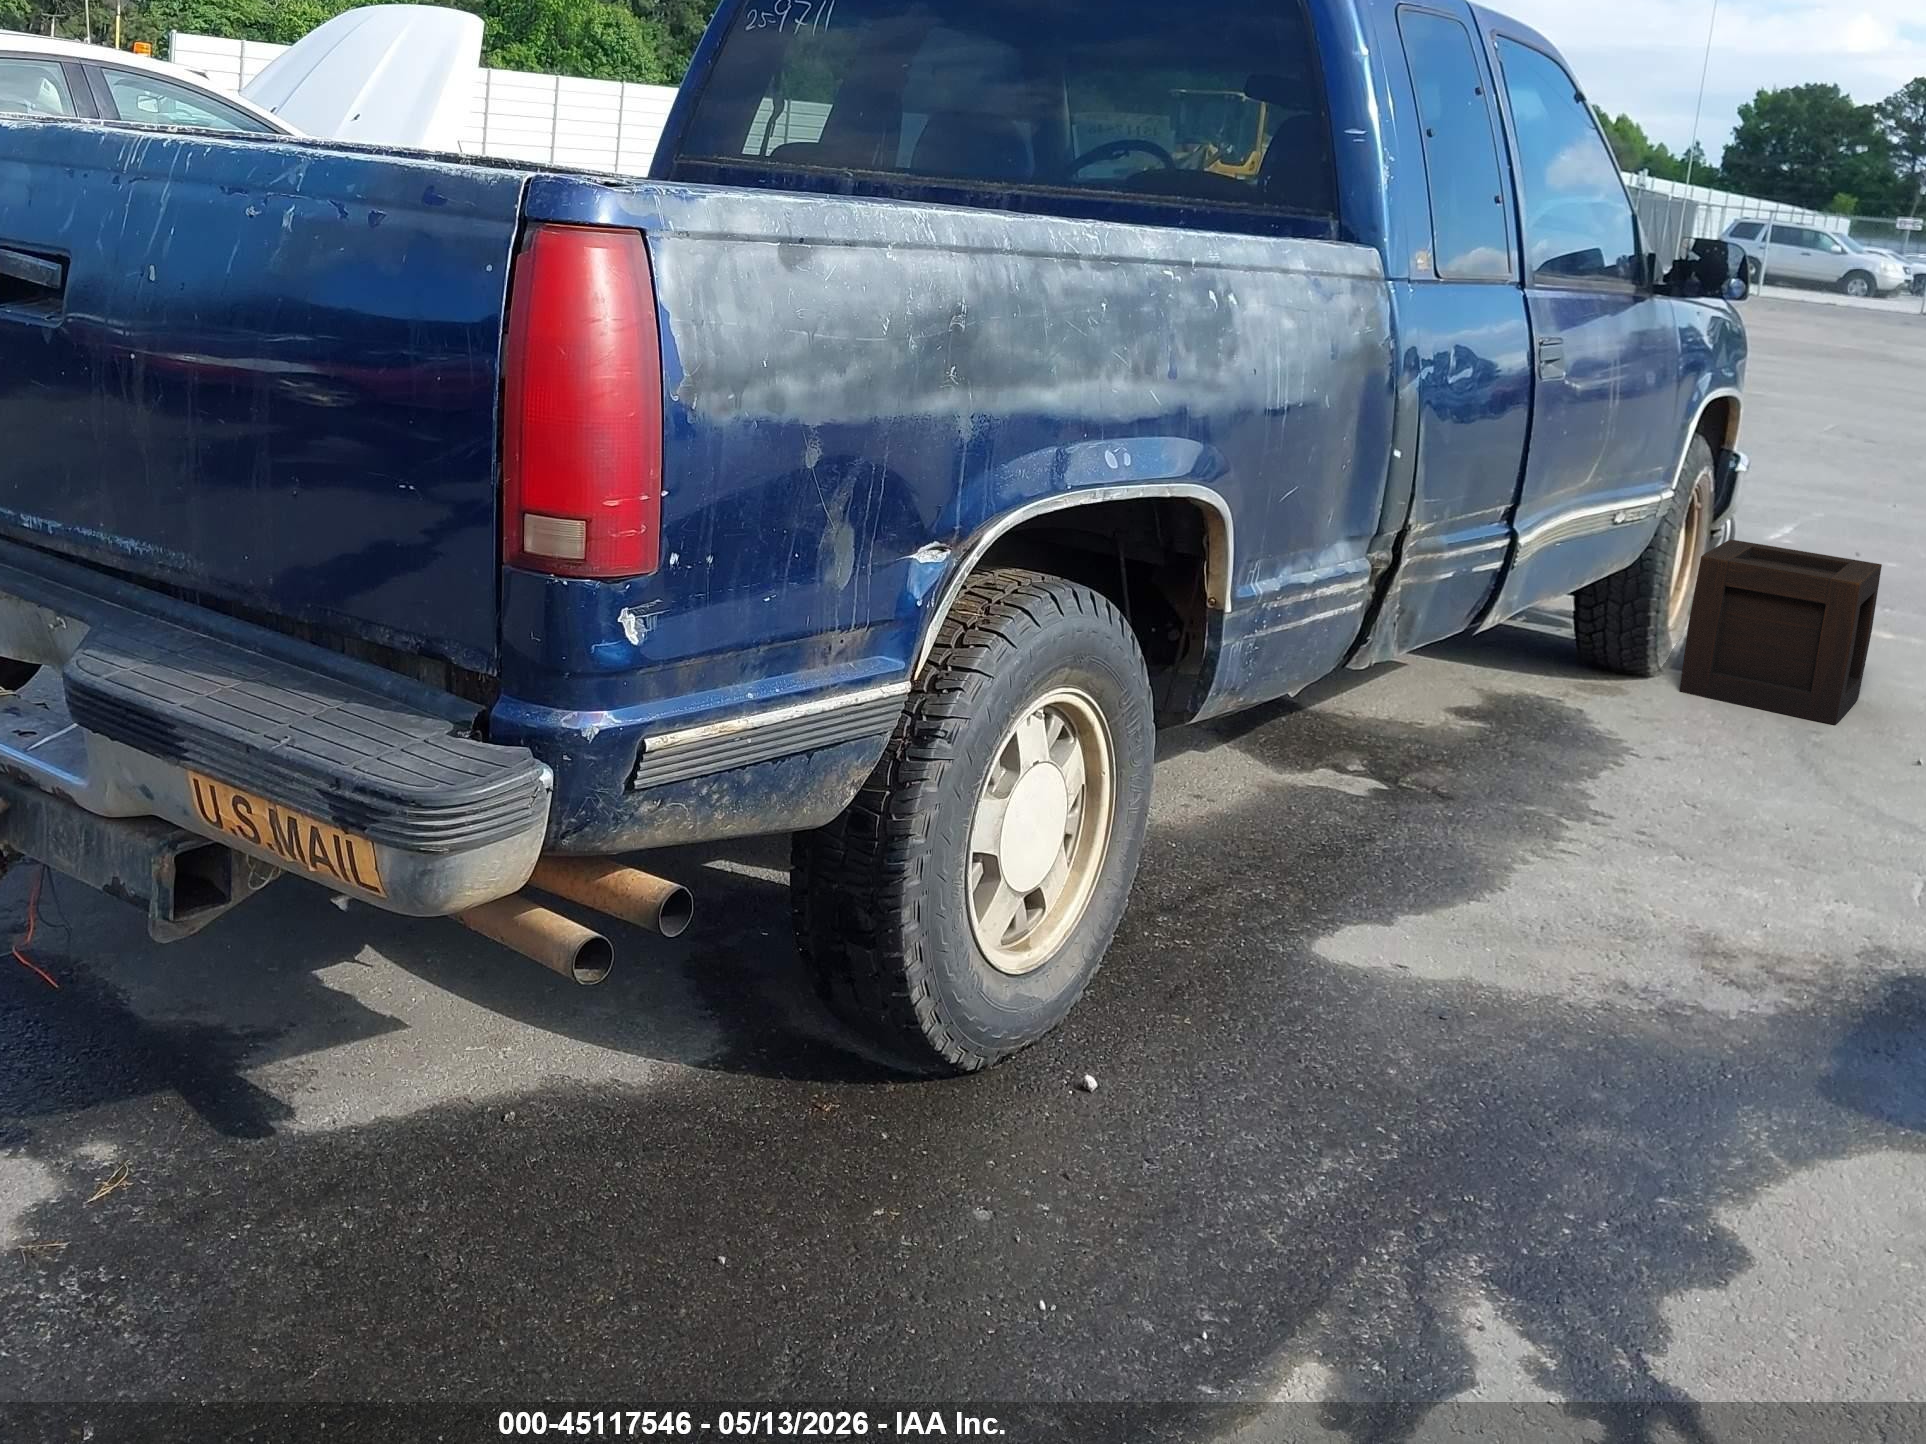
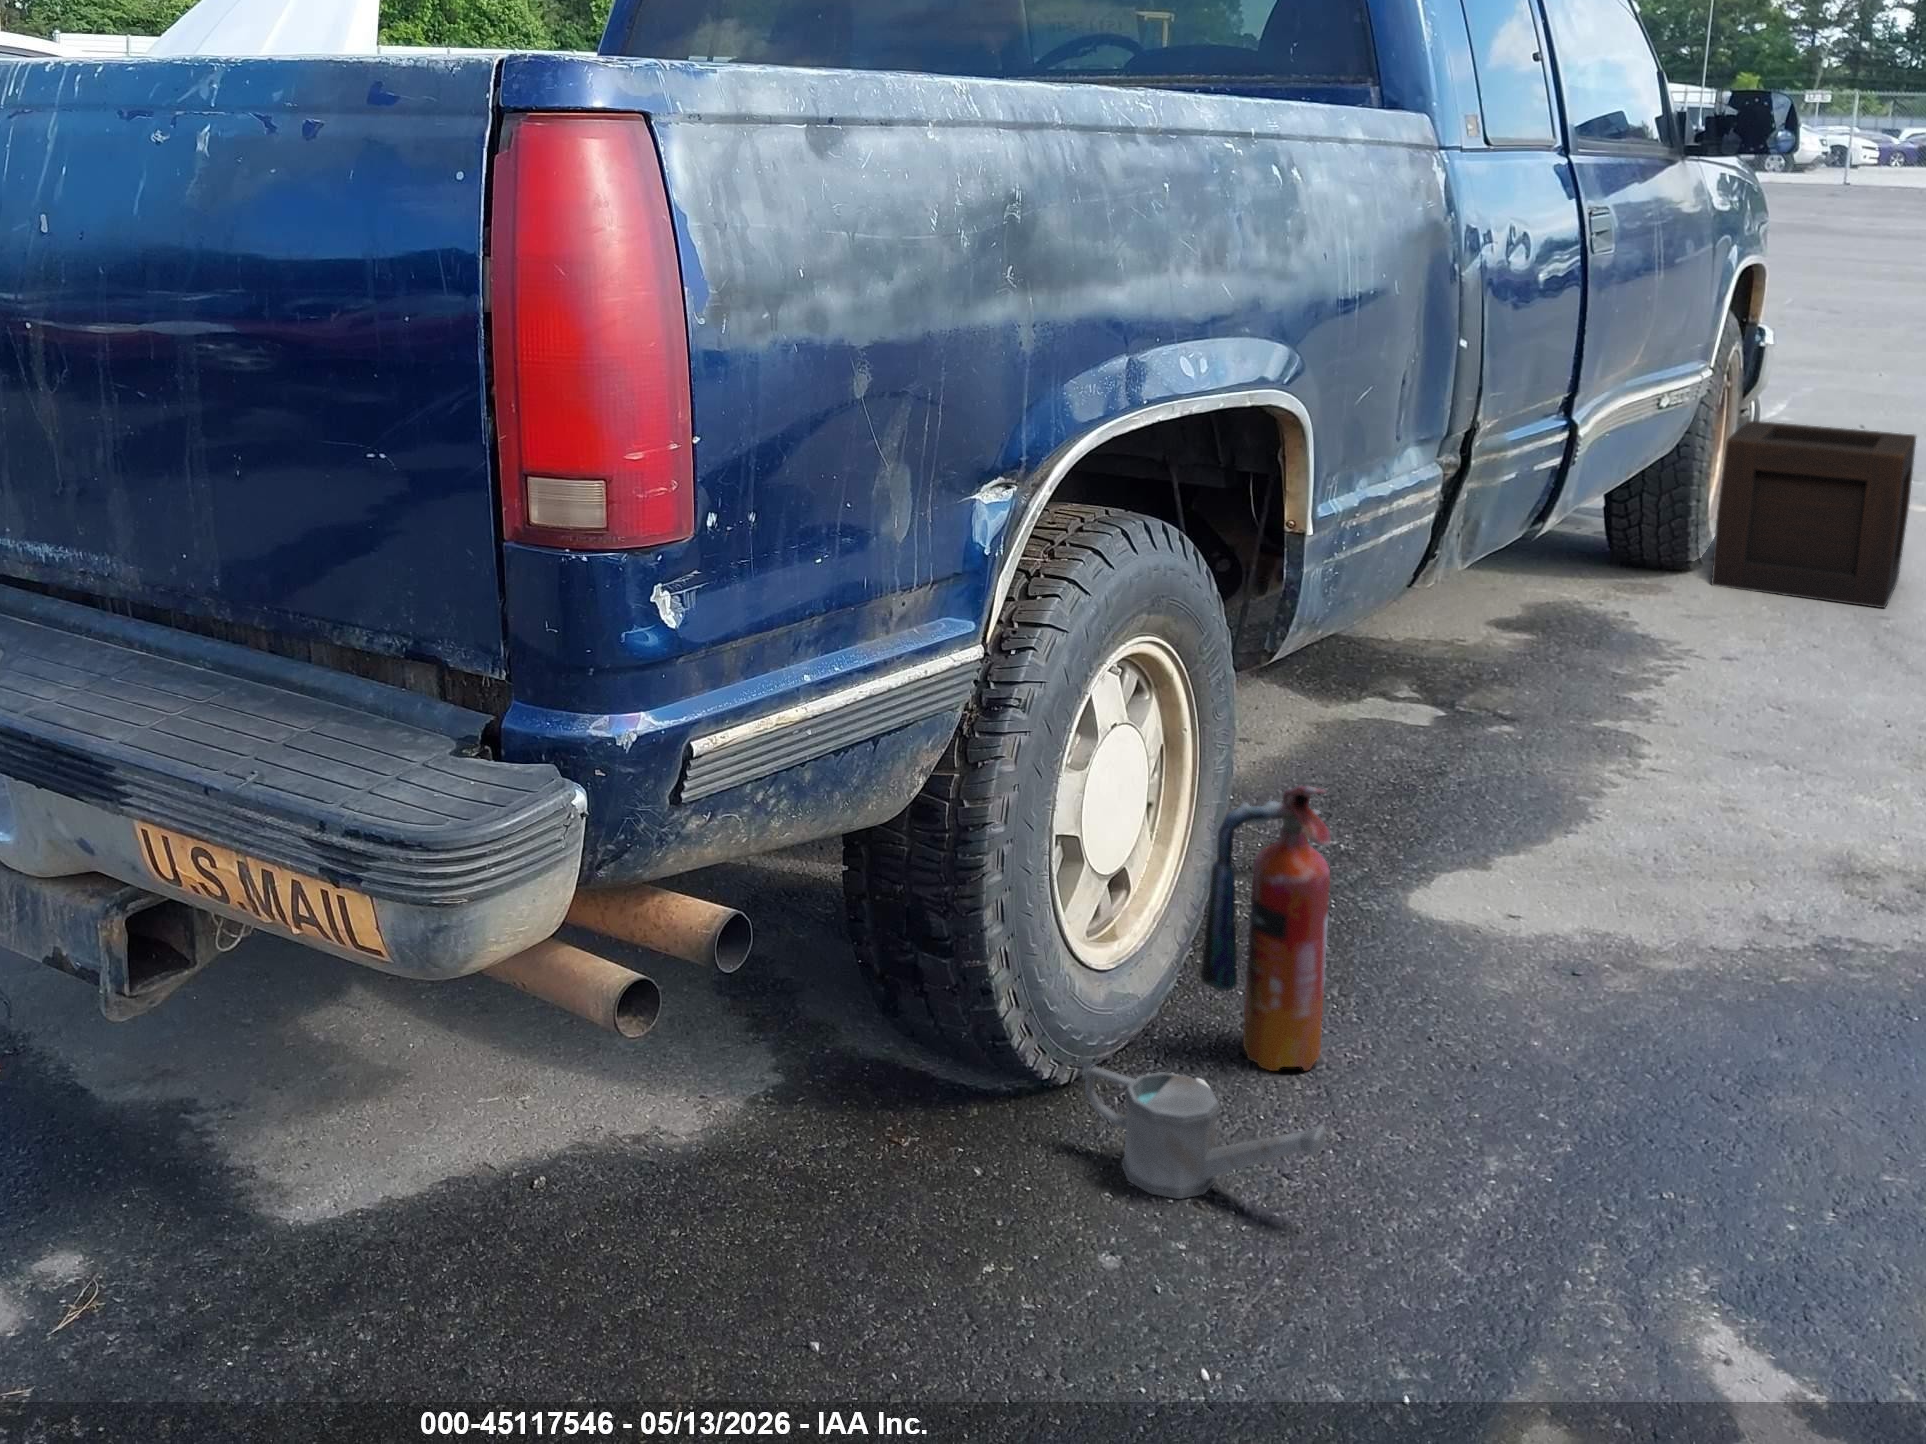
fire extinguisher: none [1102,828,1217,1078] -> present [1201,786,1331,1071]
watering can: none [983,1054,1176,1170] -> present [1085,1067,1326,1199]

